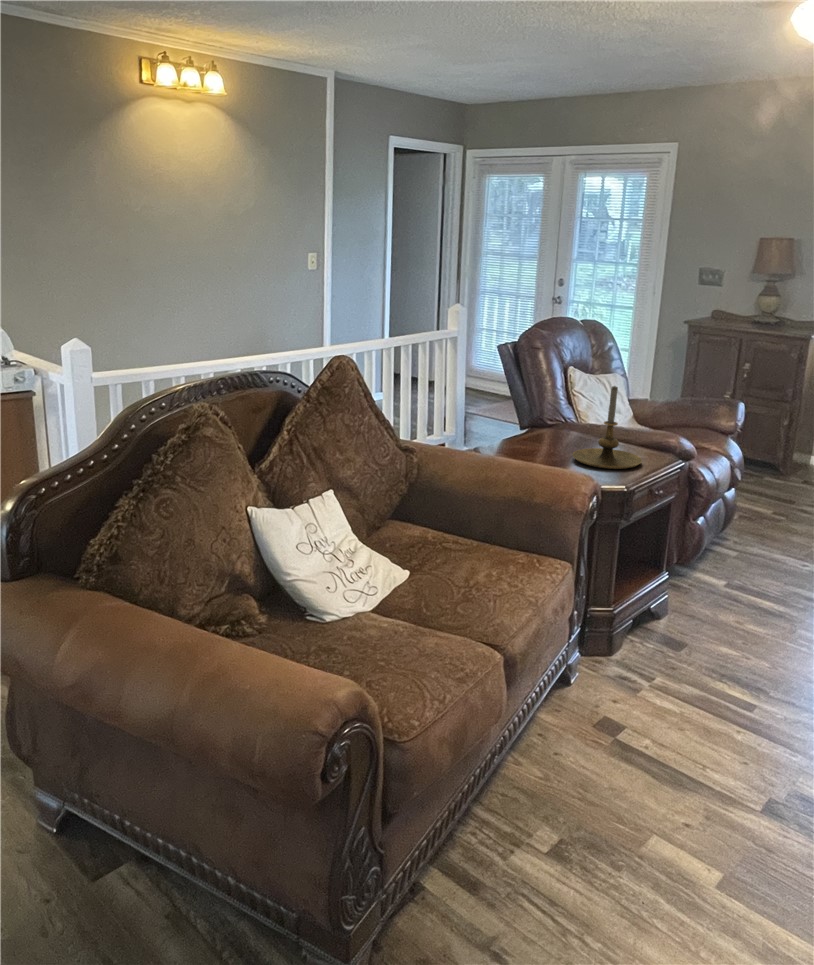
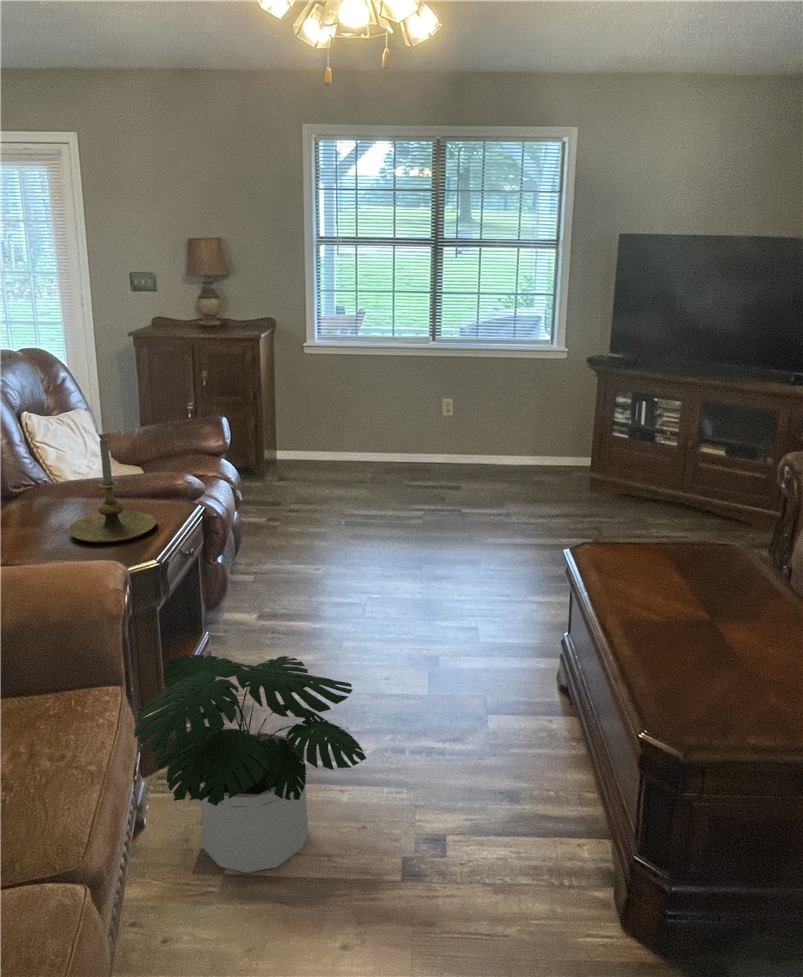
potted plant: none [569,564,765,753] -> present [134,655,366,874]

